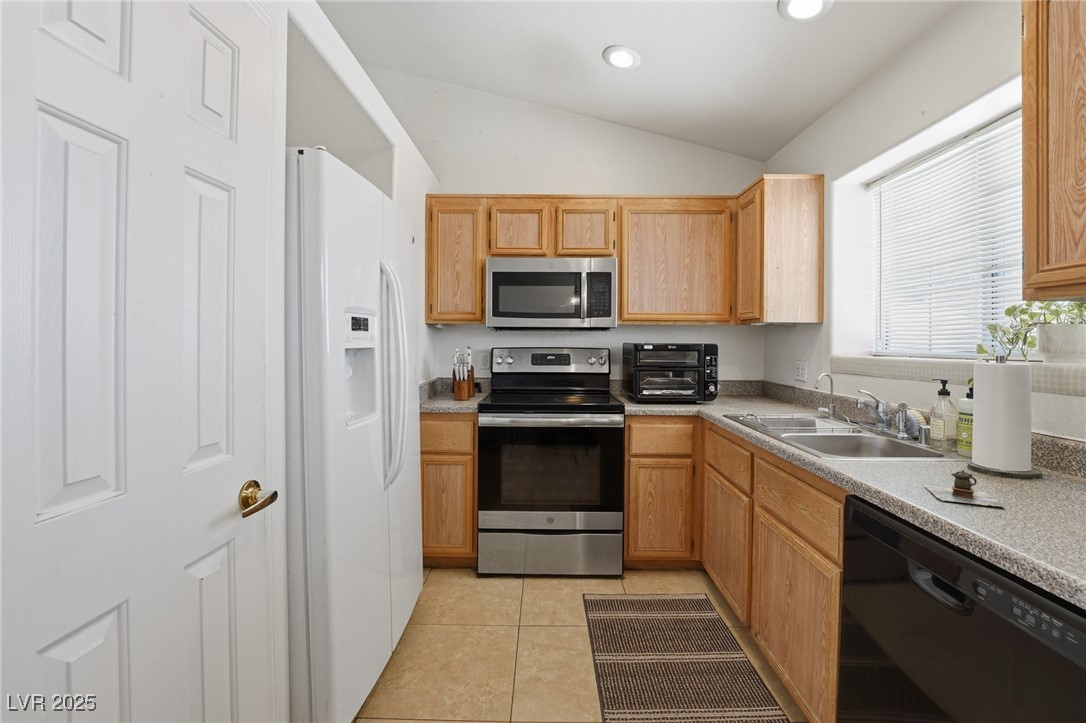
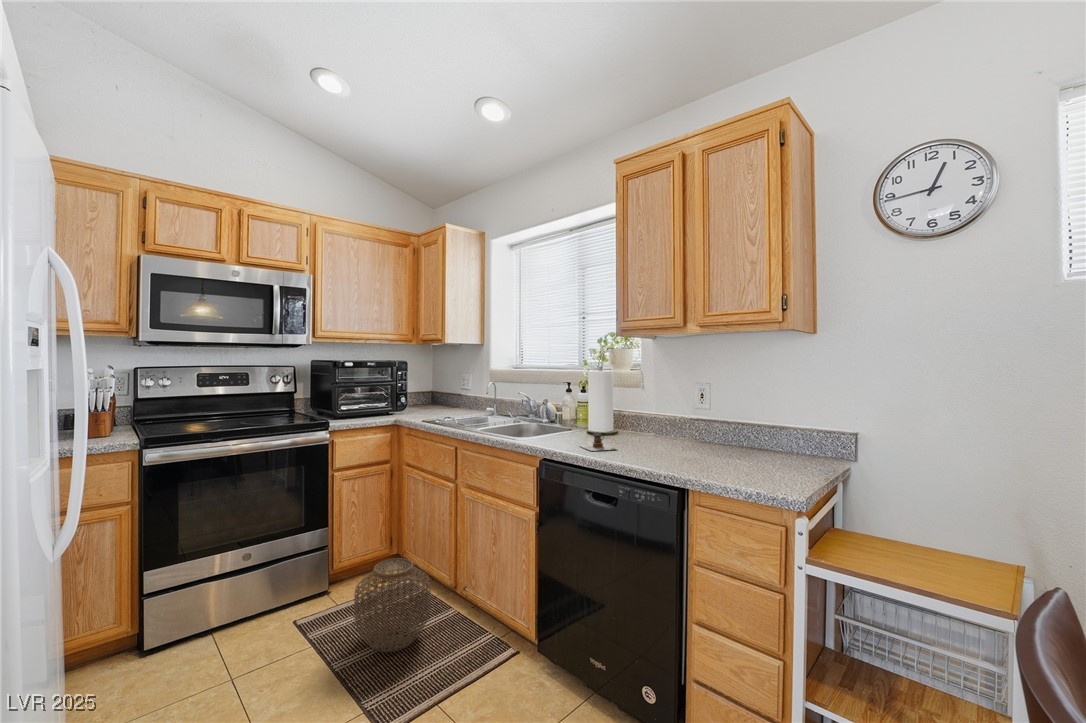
woven basket: none [624,566,706,670] -> present [354,558,431,652]

